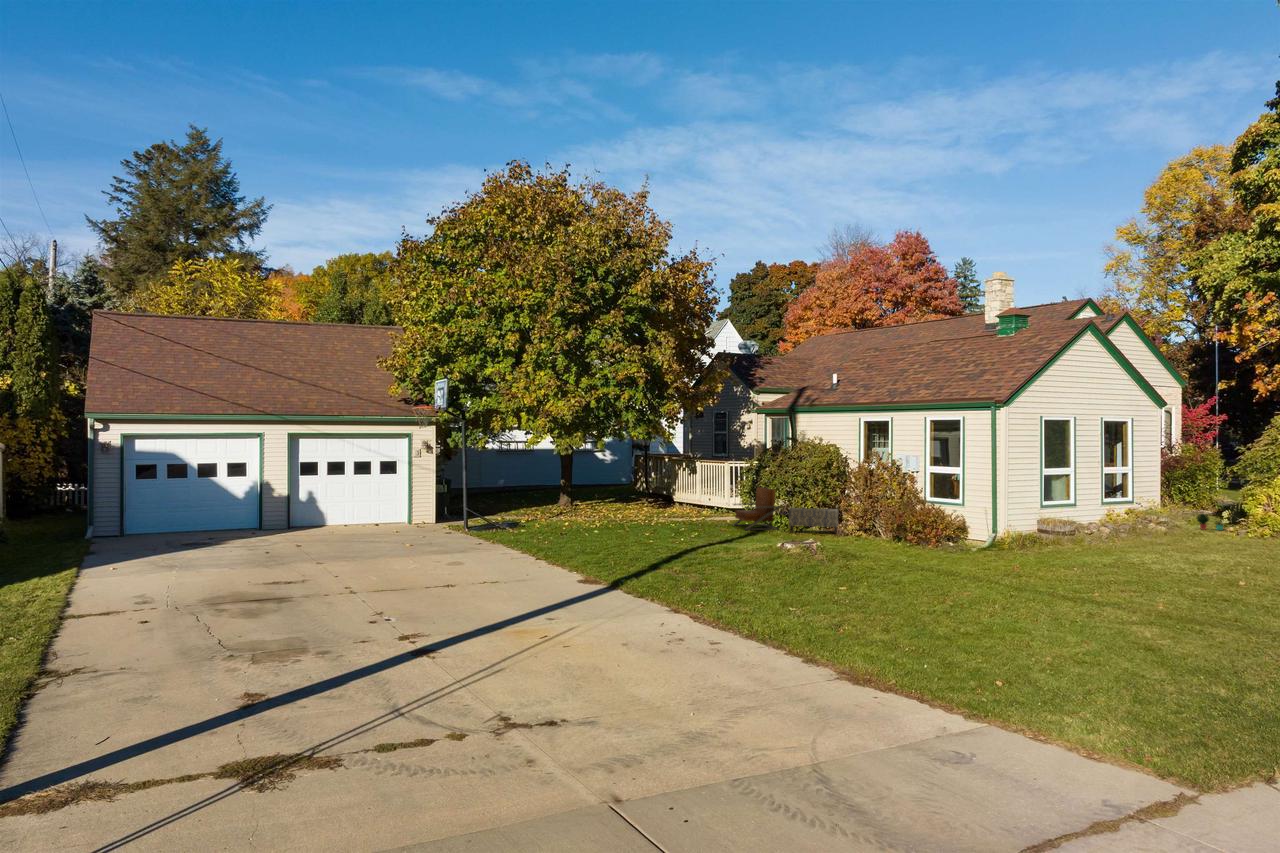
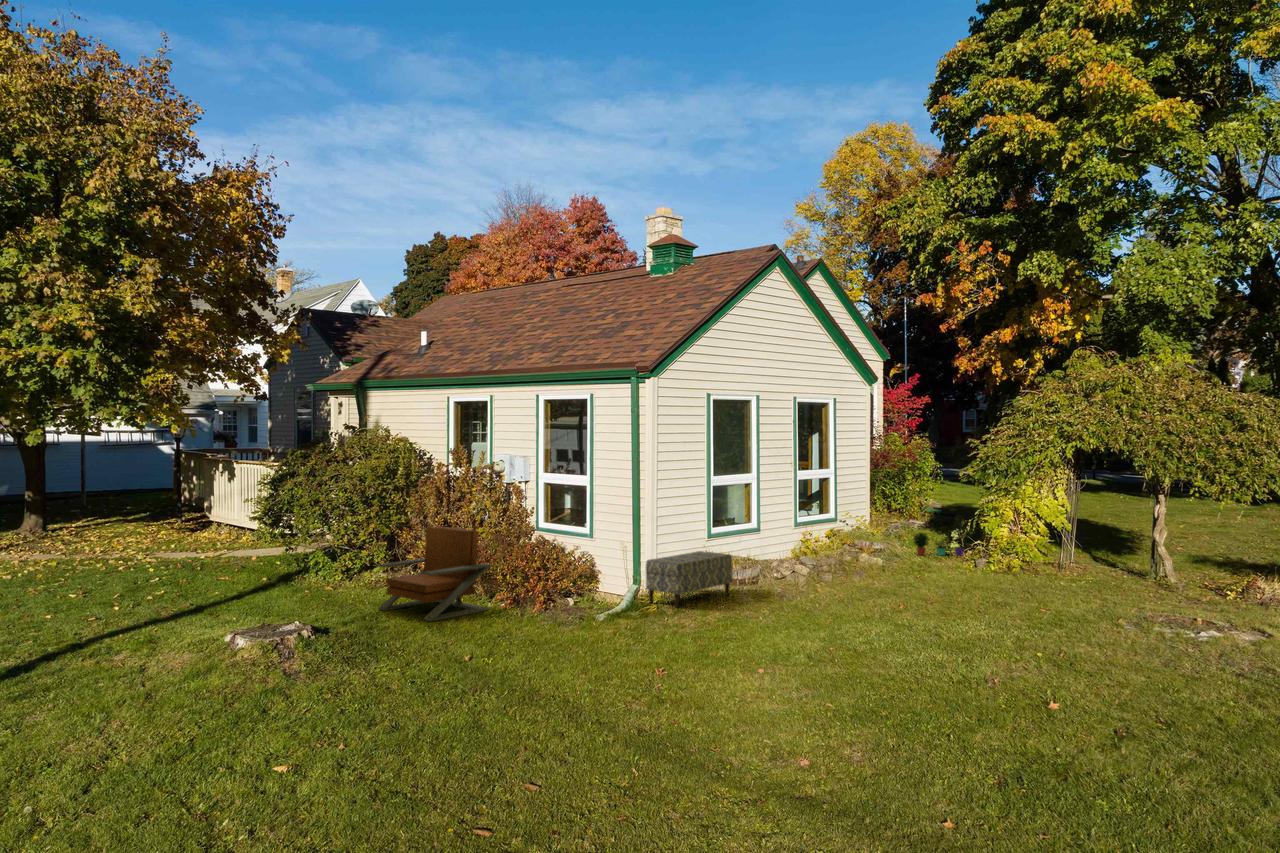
lounge chair: present [733,487,780,530] -> present [379,526,491,621]
bench: present [789,508,838,533] -> present [646,551,733,607]

